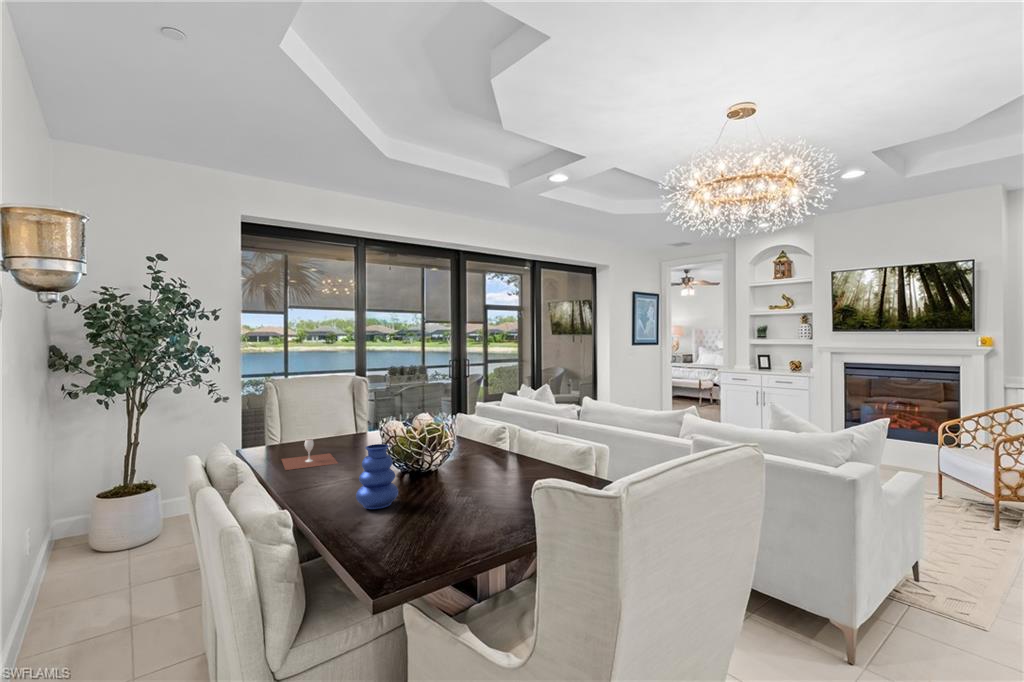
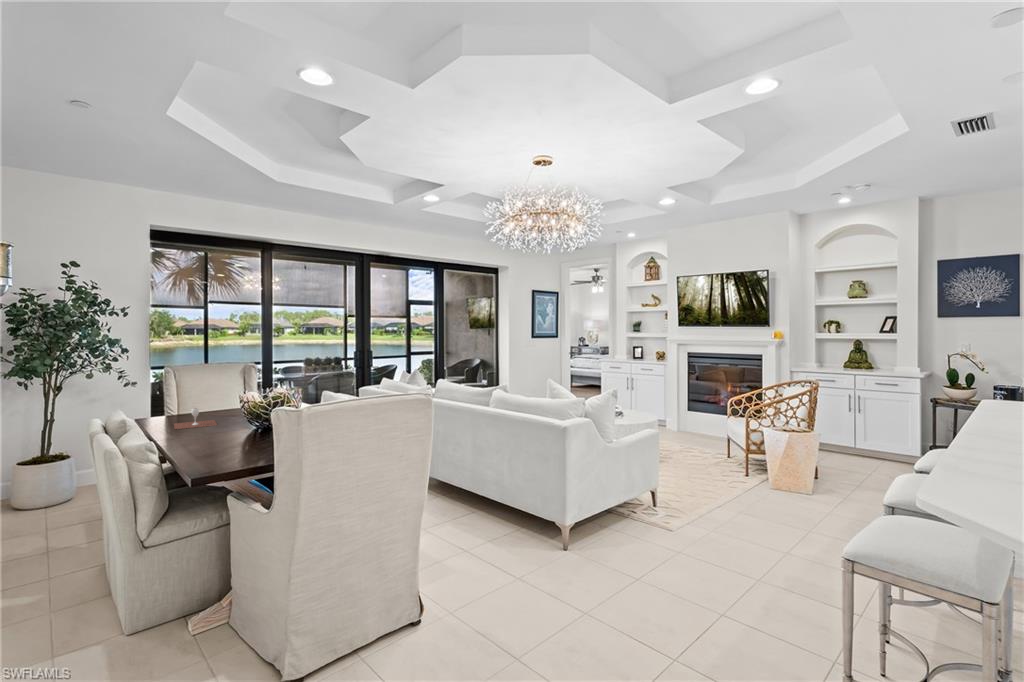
vase: present [356,444,398,509] -> none [216,404,247,445]

